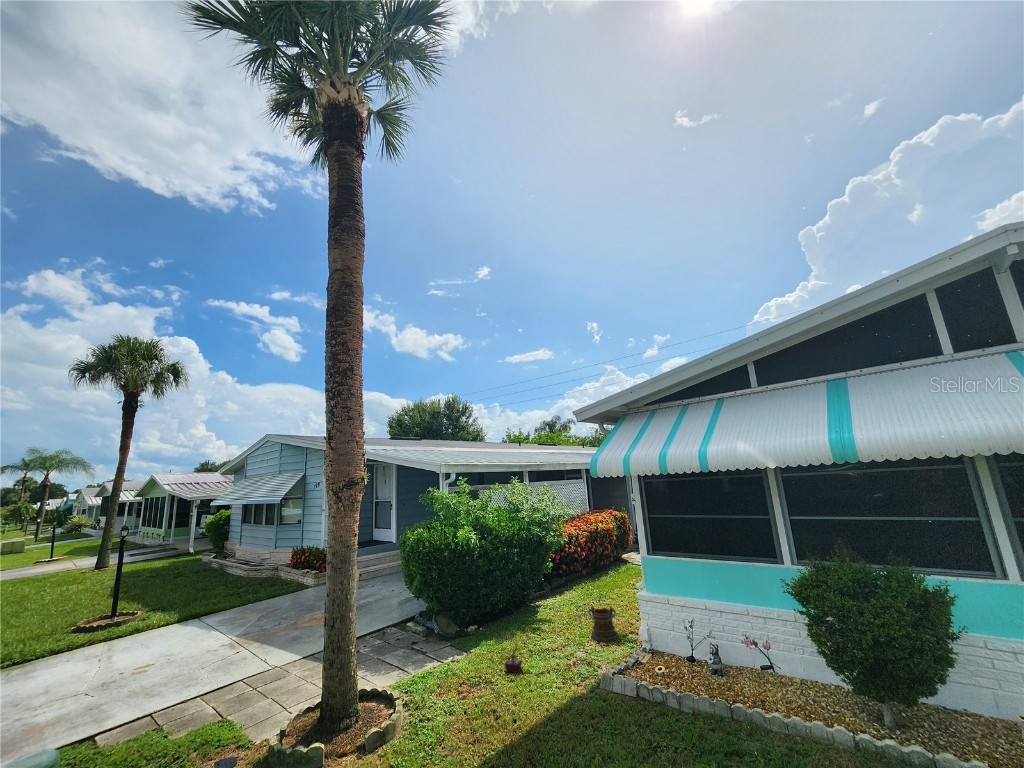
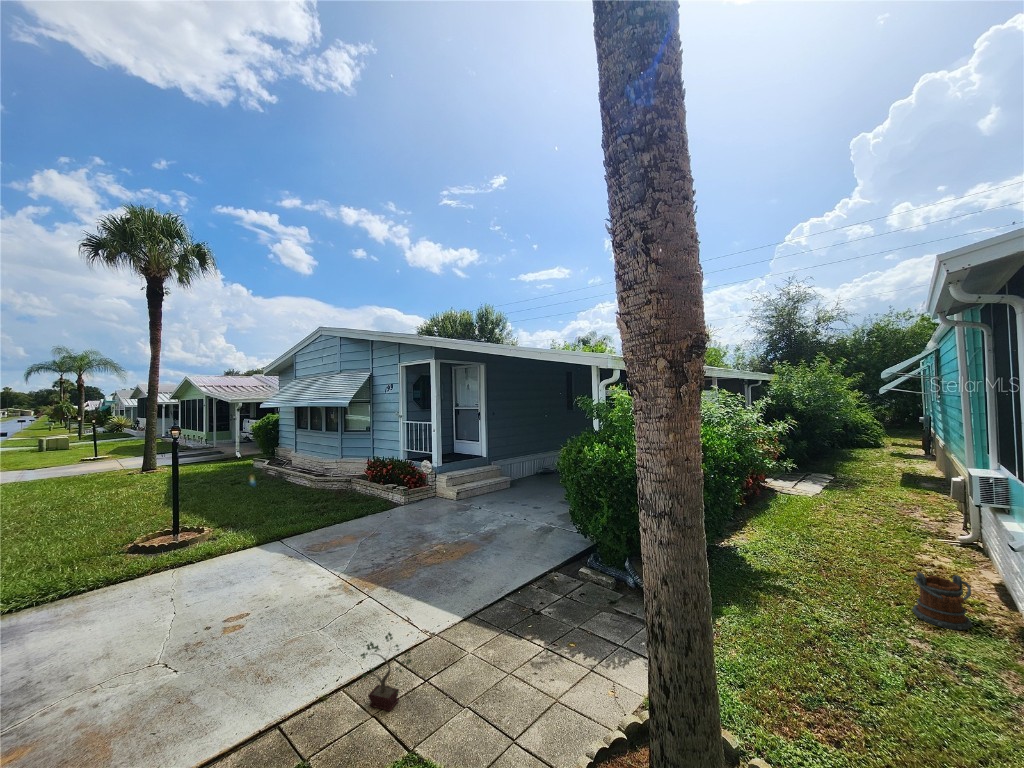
potted plant: present [498,625,531,673] -> present [361,632,412,711]

